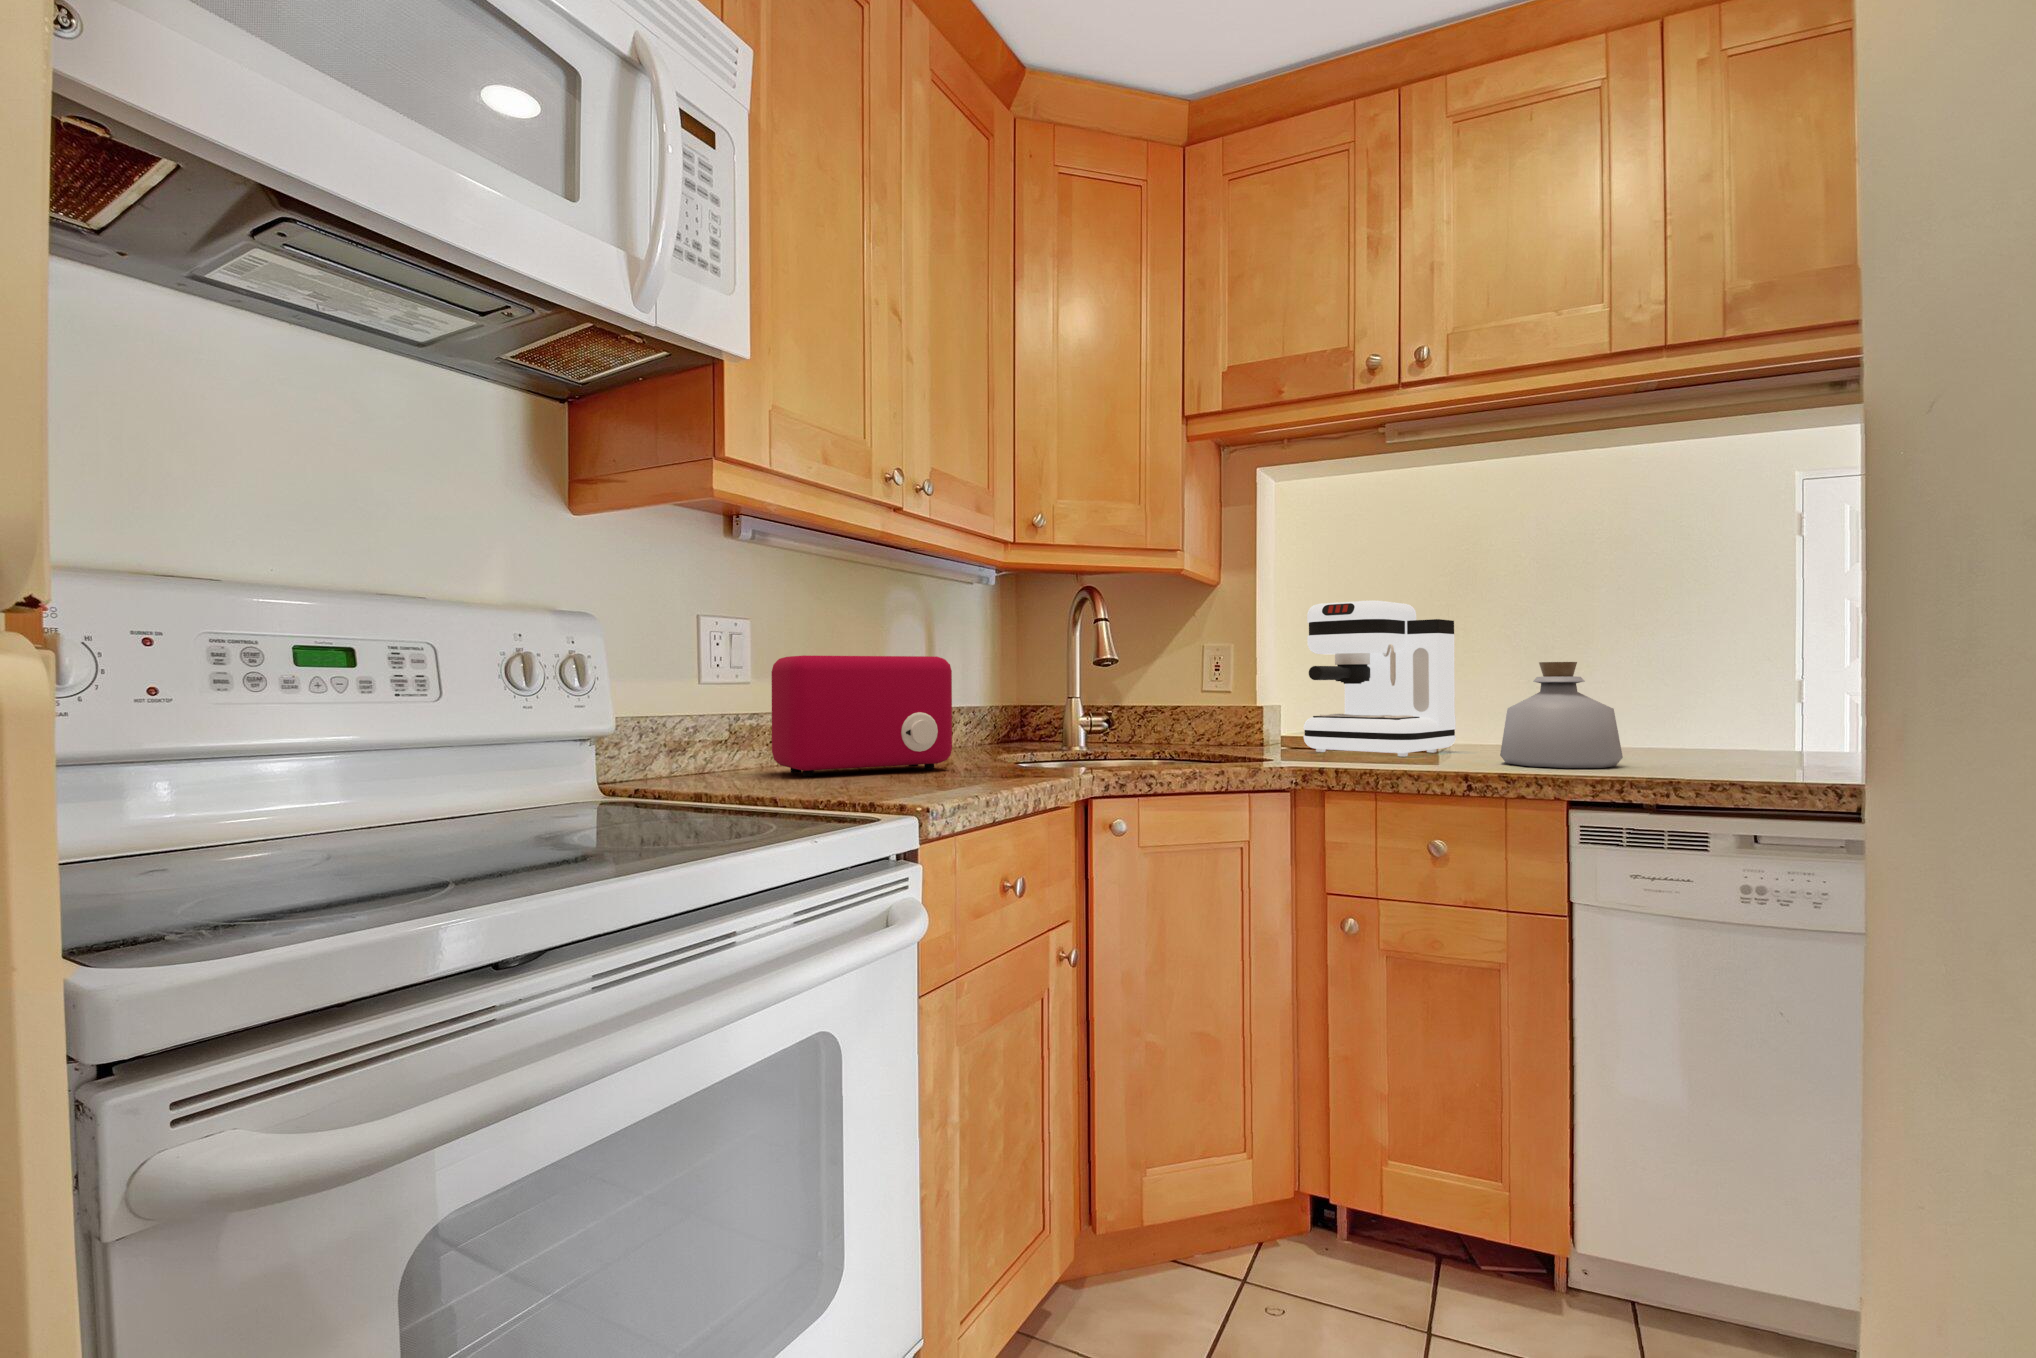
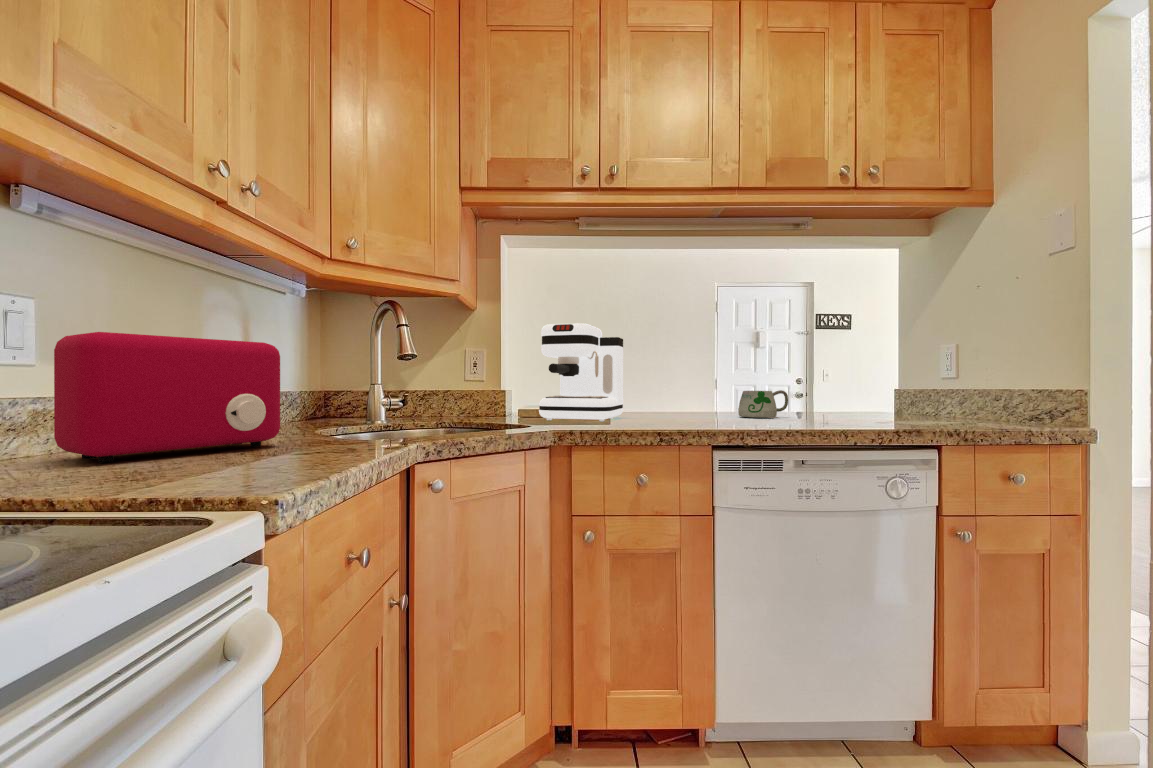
bottle: present [1500,662,1623,768] -> none [662,363,727,426]
mug: none [1695,708,1808,762] -> present [738,390,788,418]

